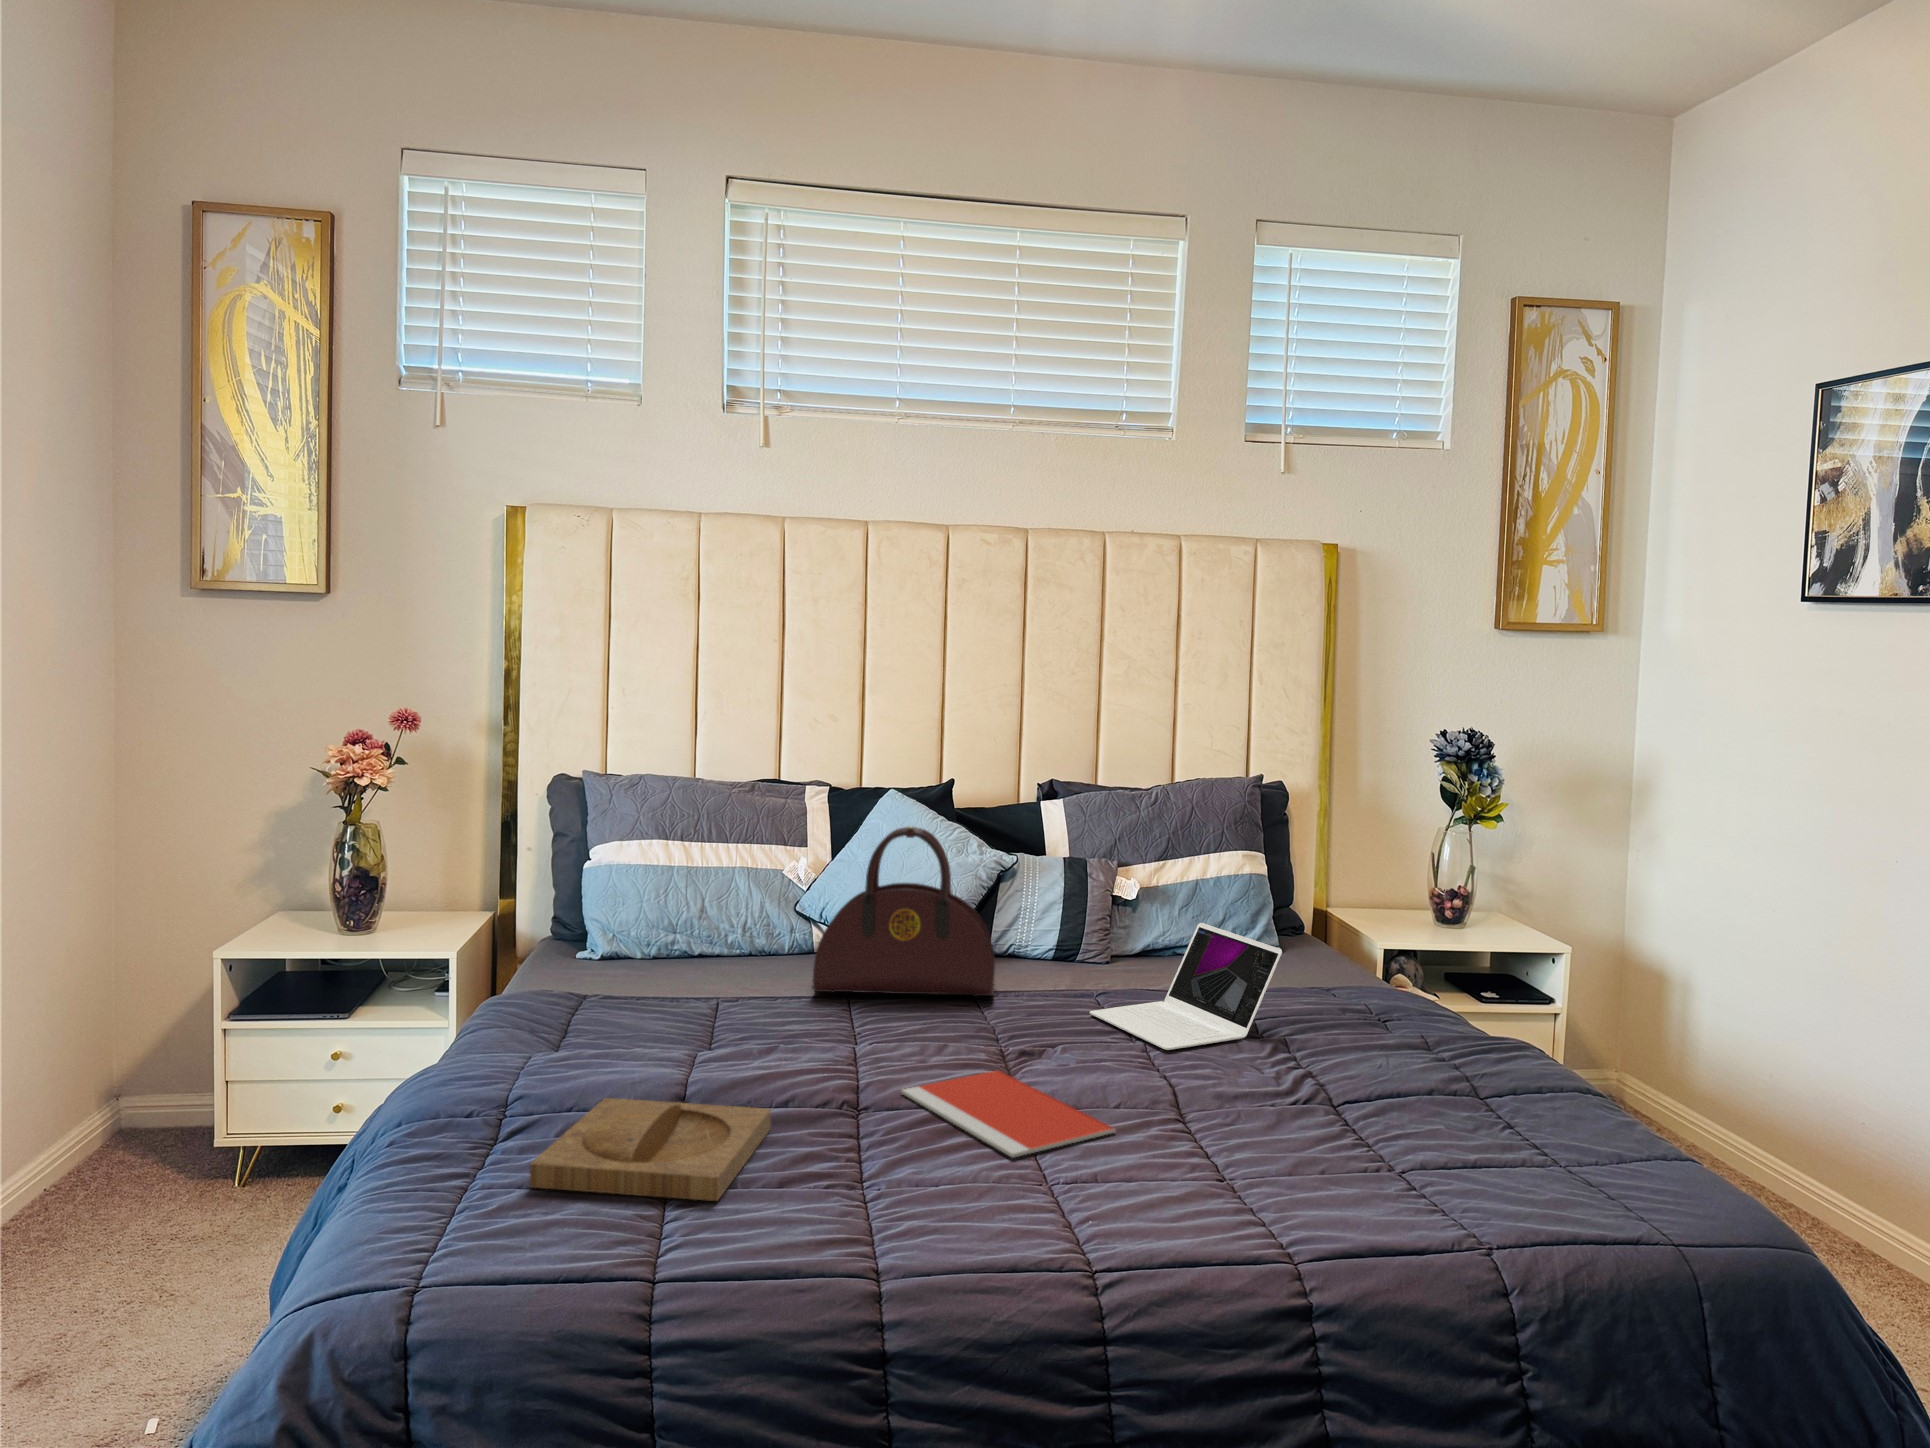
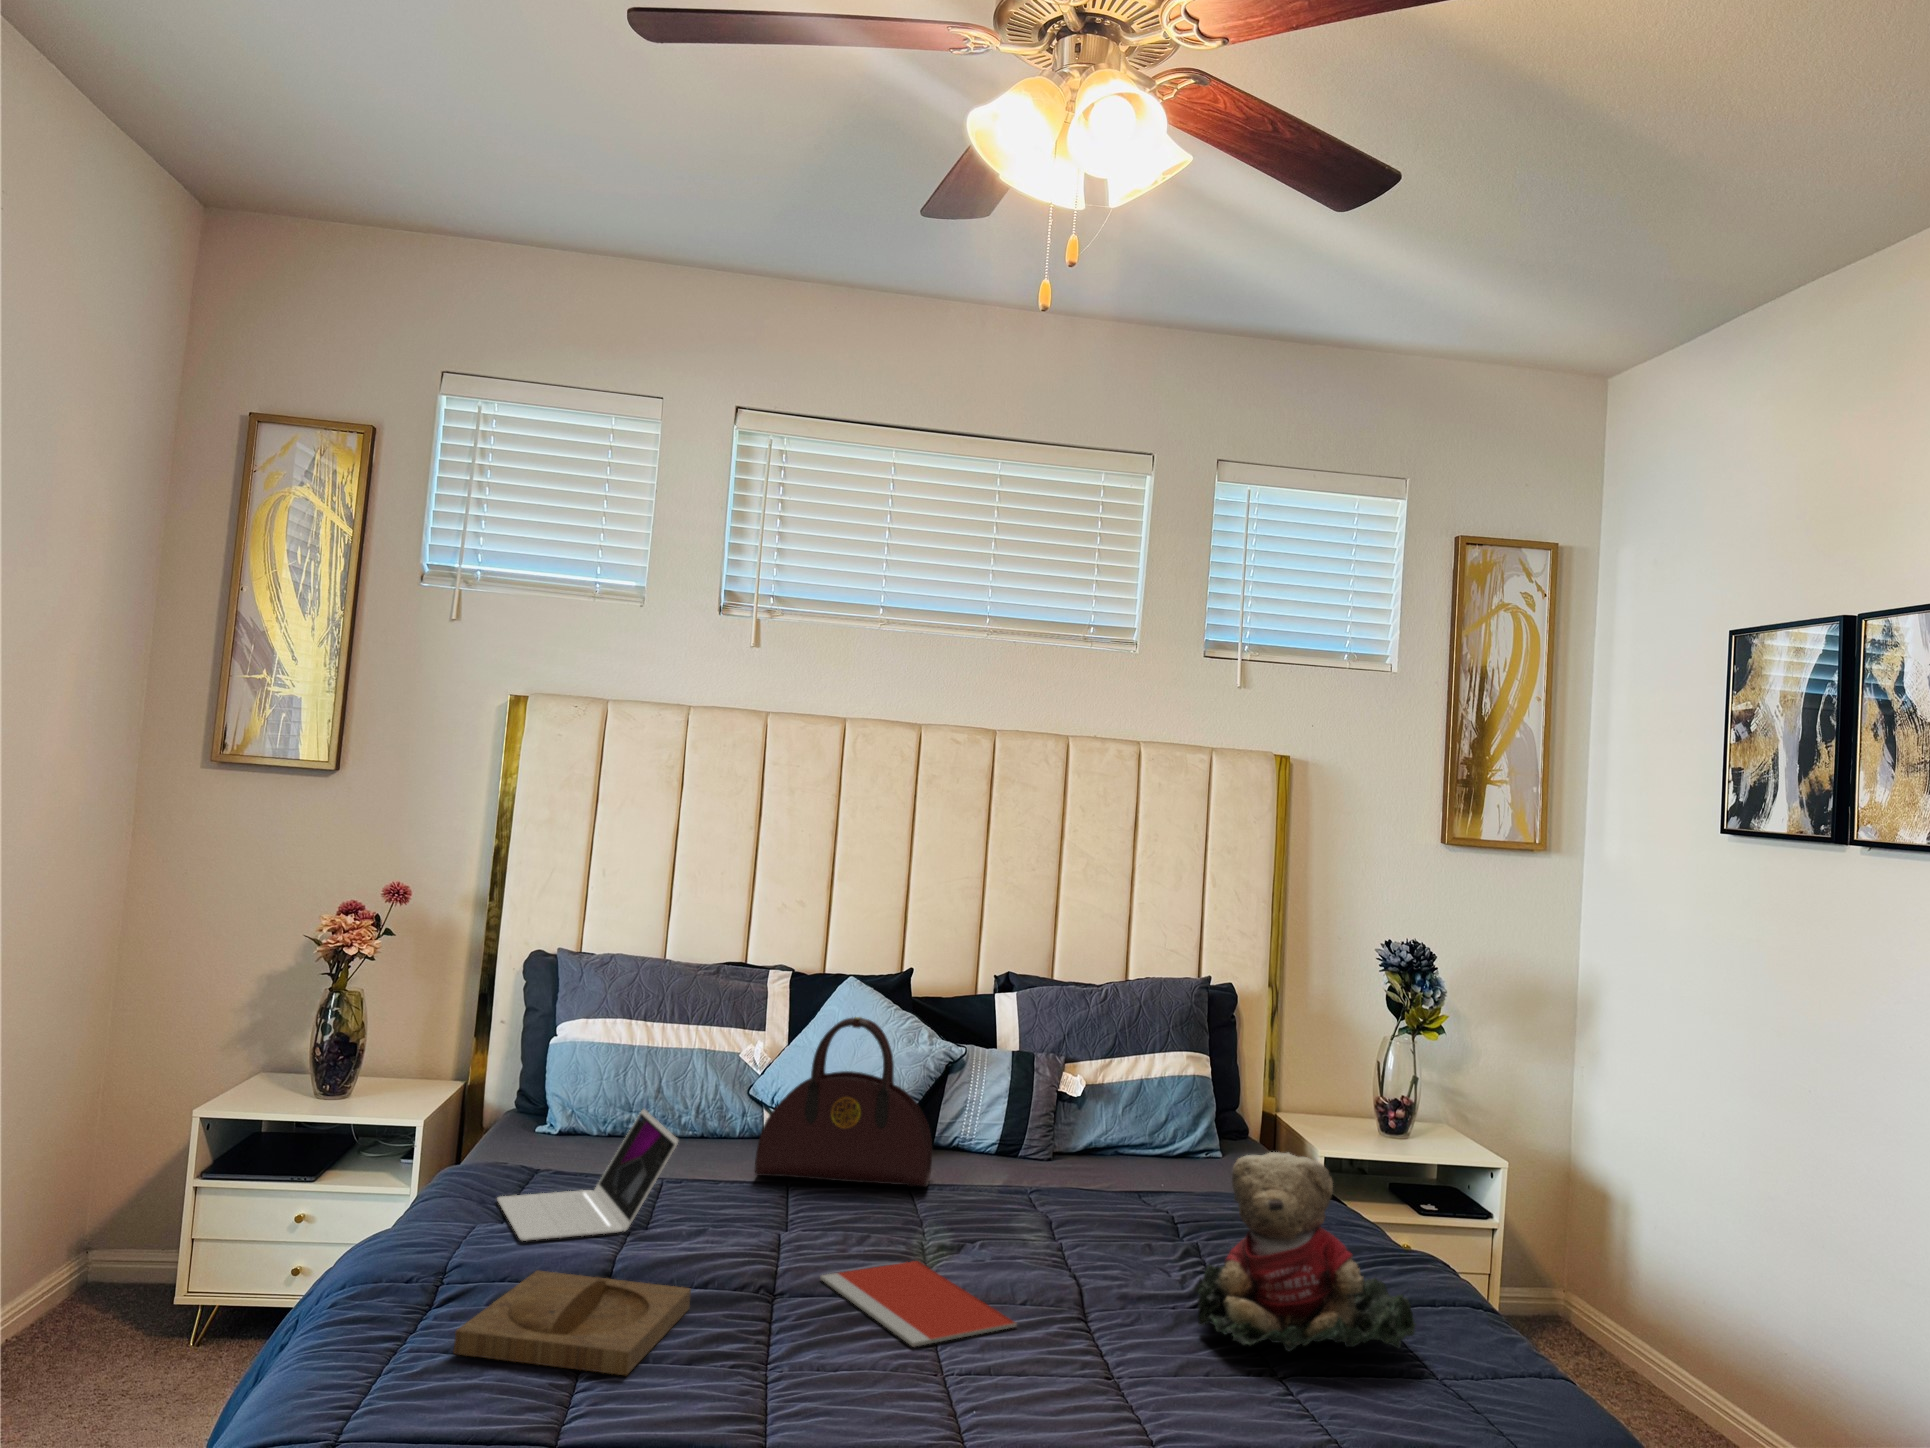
laptop: present [1090,923,1282,1050] -> present [497,1109,678,1241]
teddy bear: none [1300,943,1538,1145] -> present [1198,1152,1416,1351]

